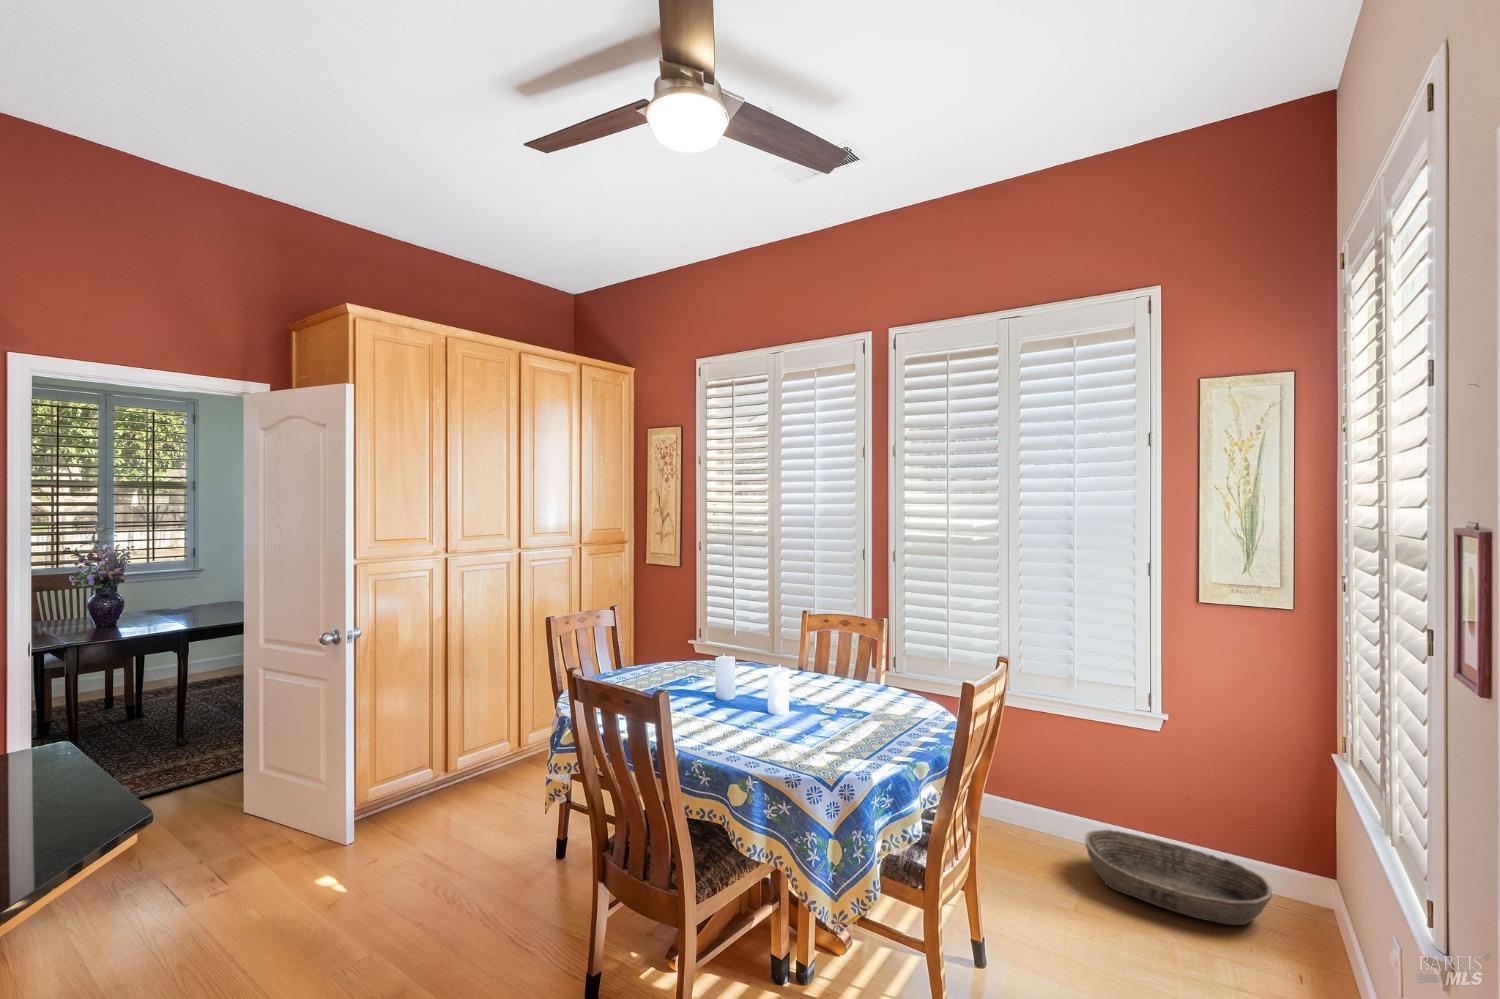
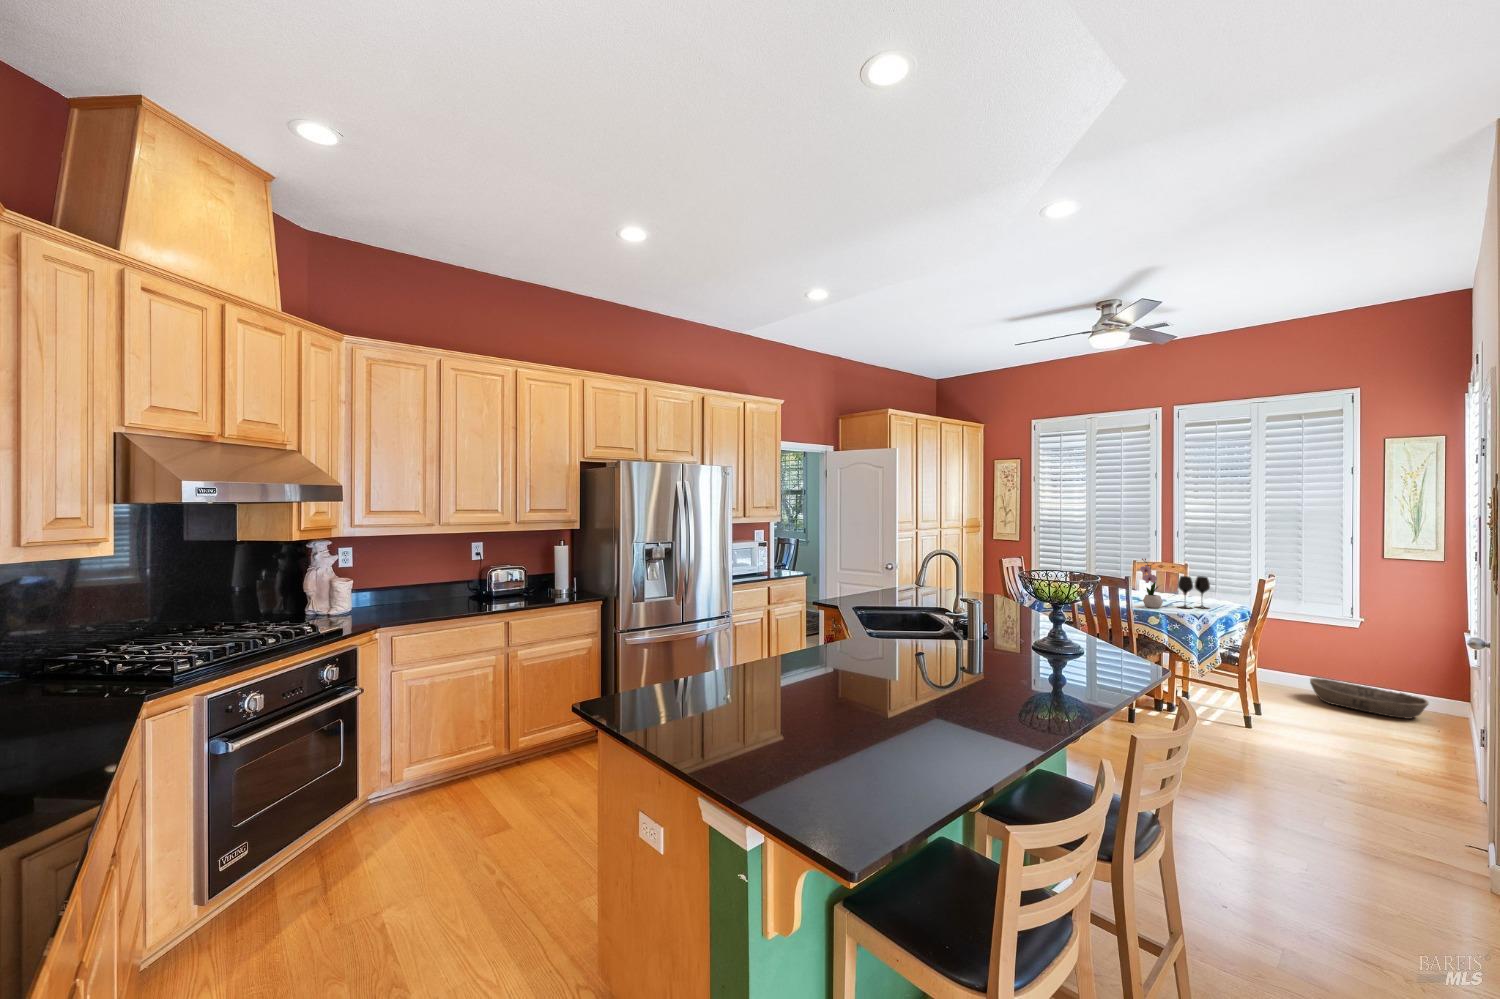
flower arrangement: none [731,634,784,754] -> present [1140,558,1163,608]
wine glass: none [814,668,880,747] -> present [1178,576,1210,609]

